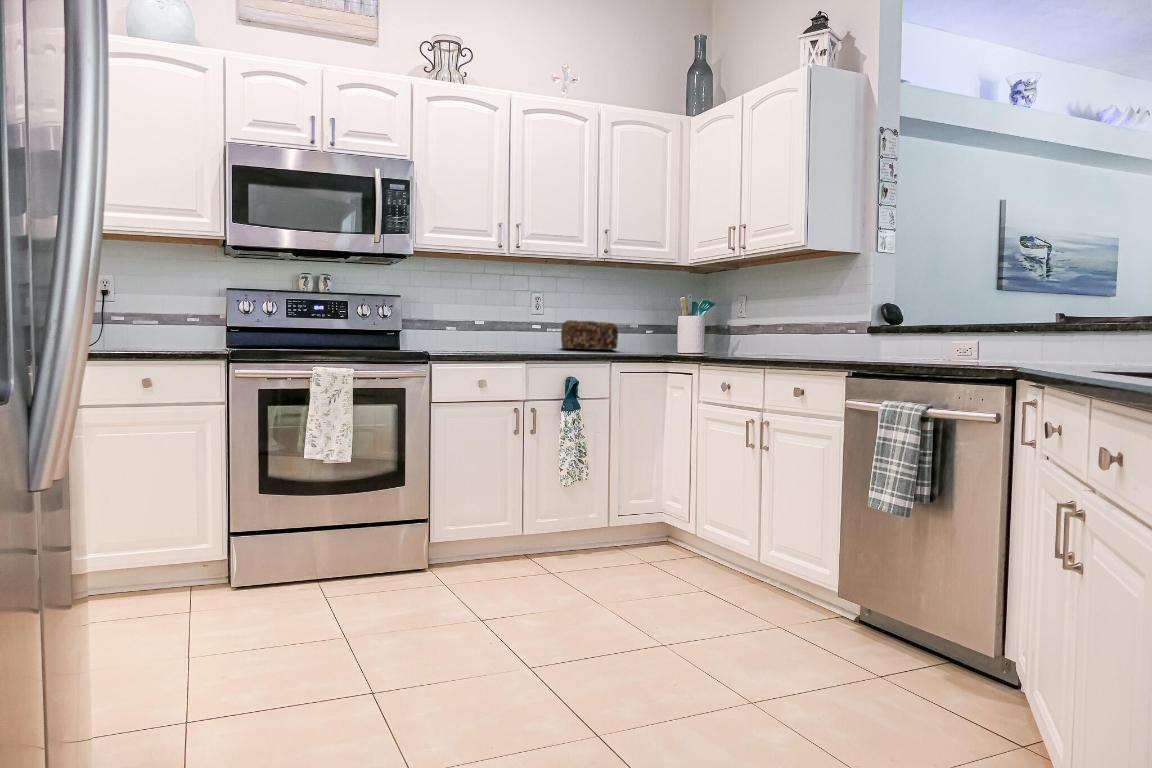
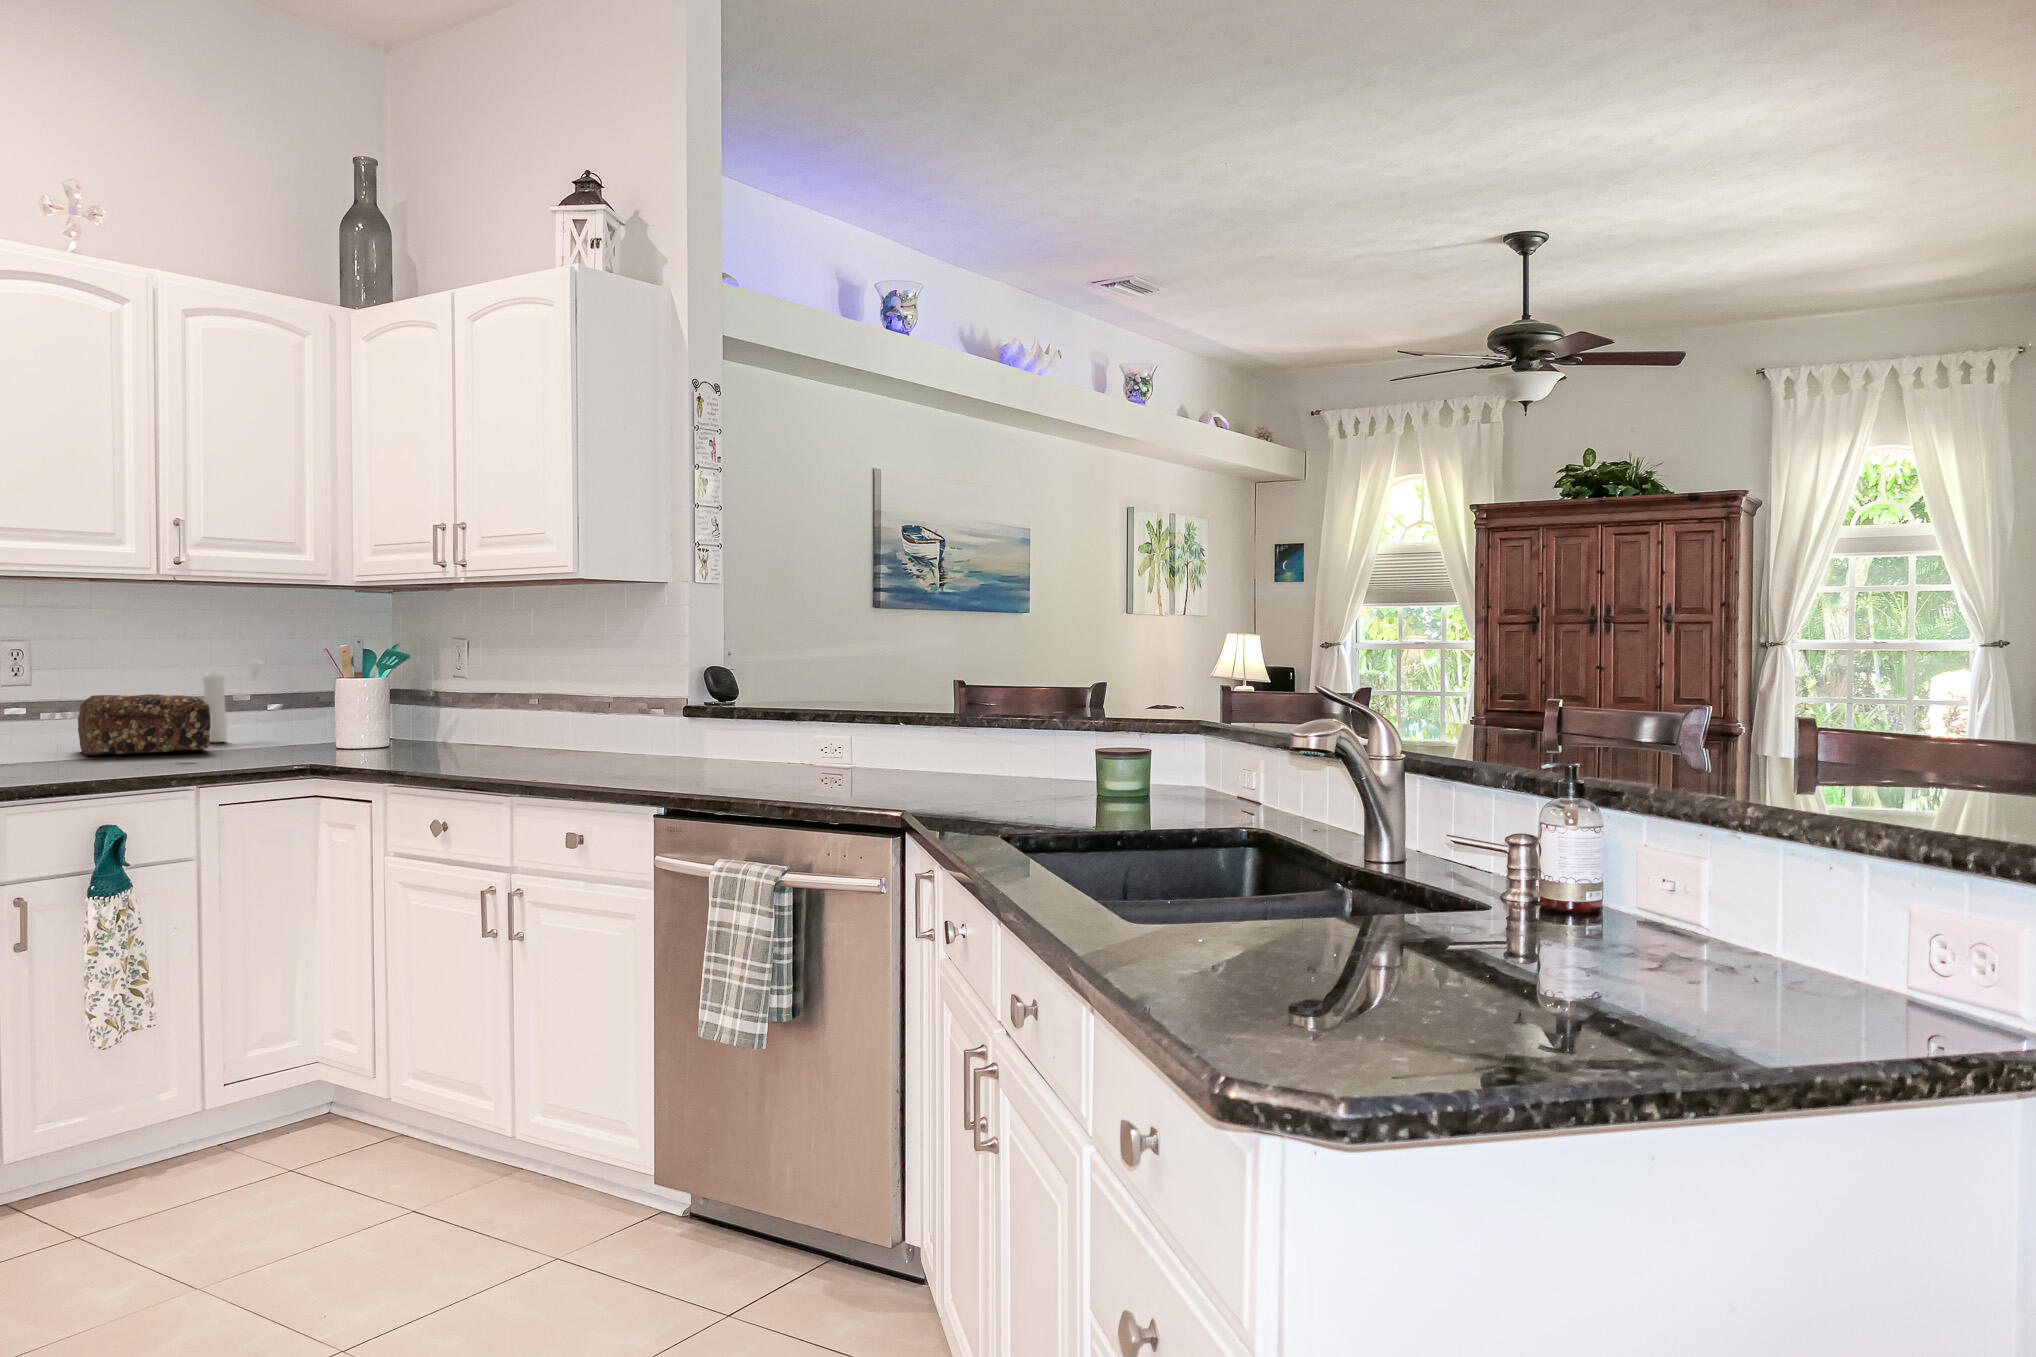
pepper mill: none [614,308,643,349] -> present [201,660,264,742]

